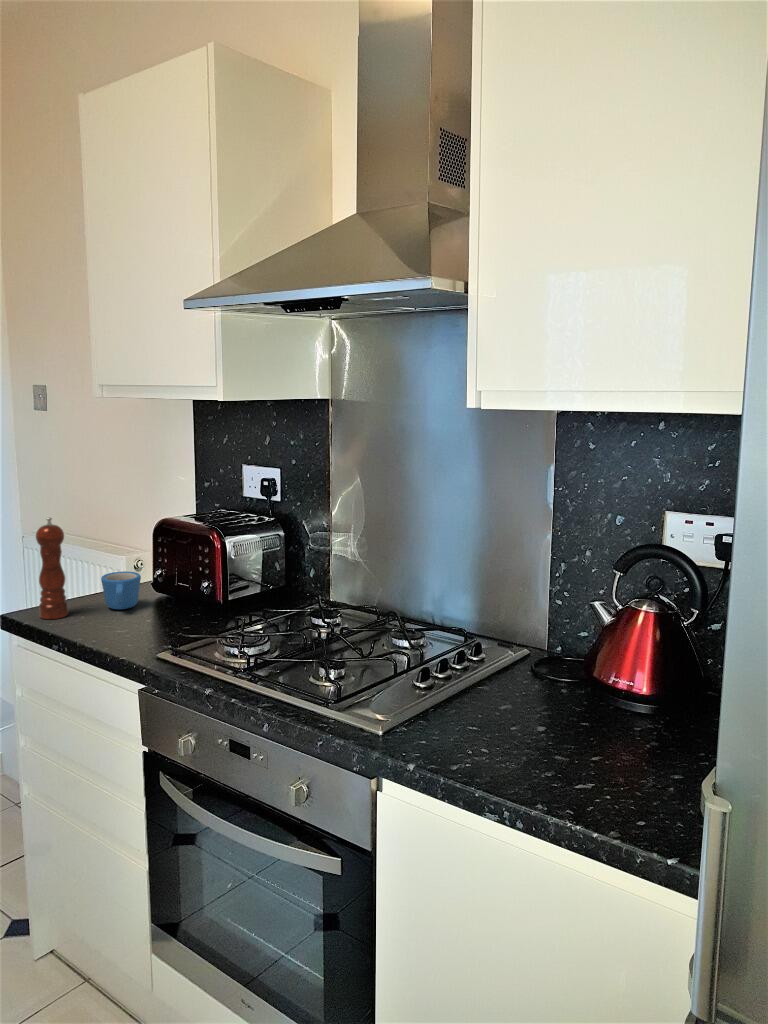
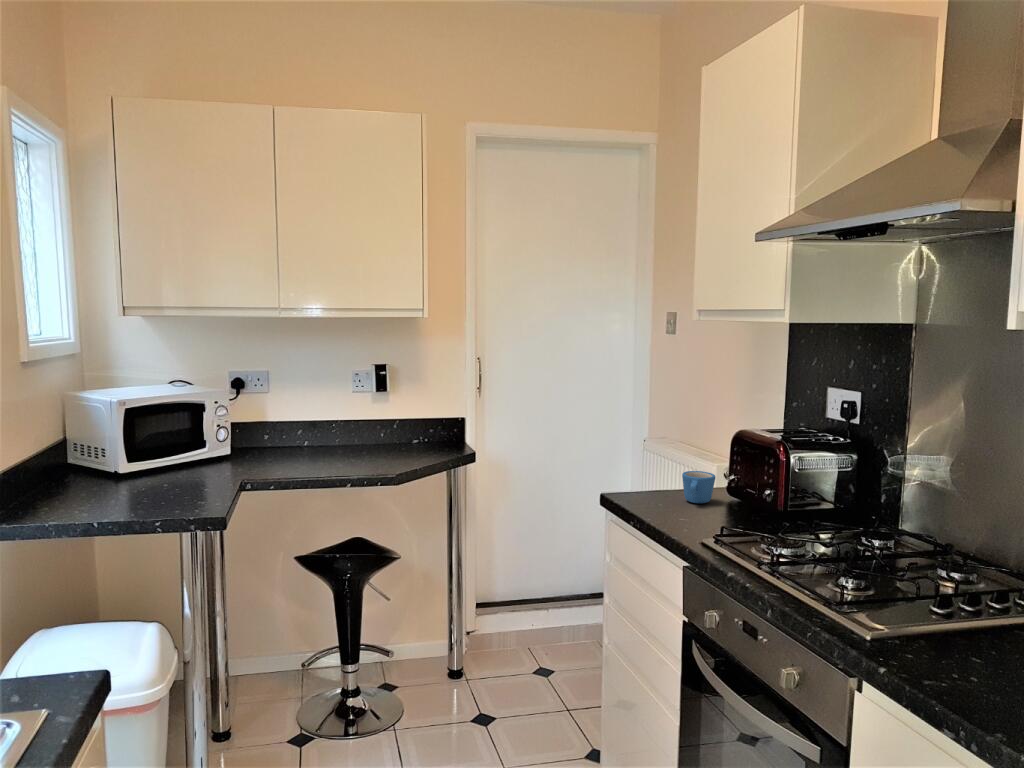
pepper mill: present [36,518,68,619] -> none [632,417,656,501]

